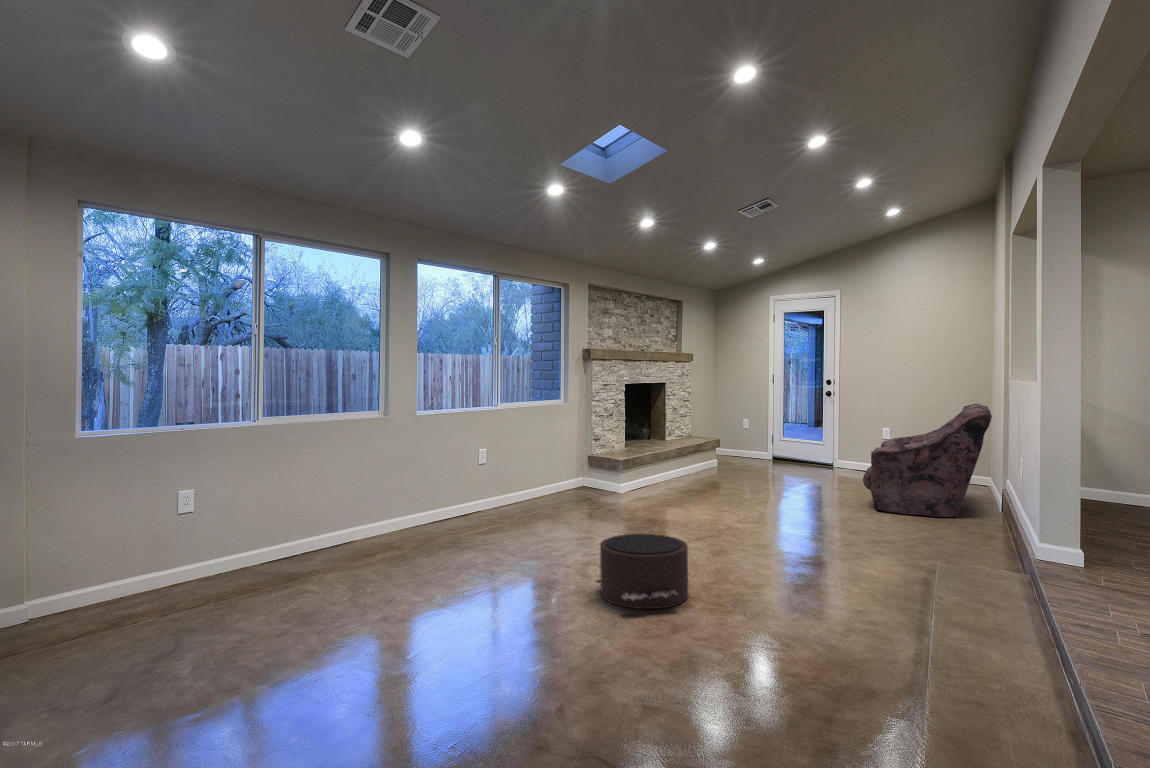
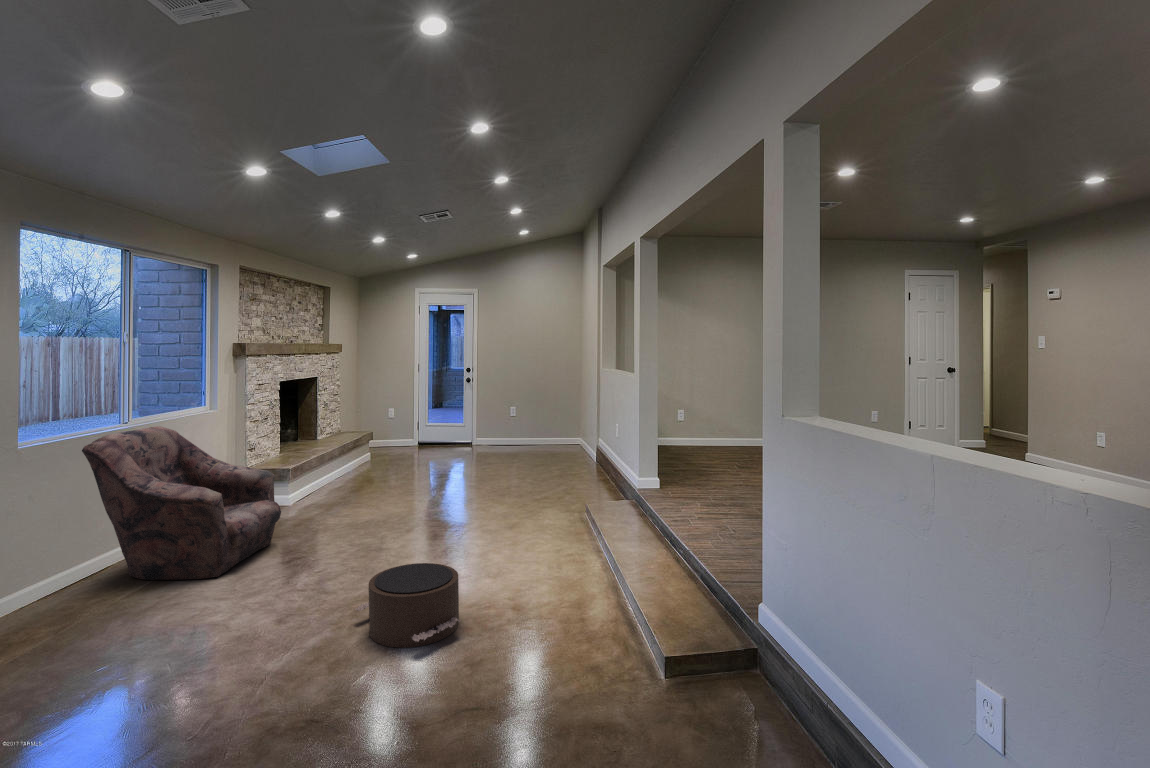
armchair: present [863,404,992,517] -> present [82,426,281,580]

